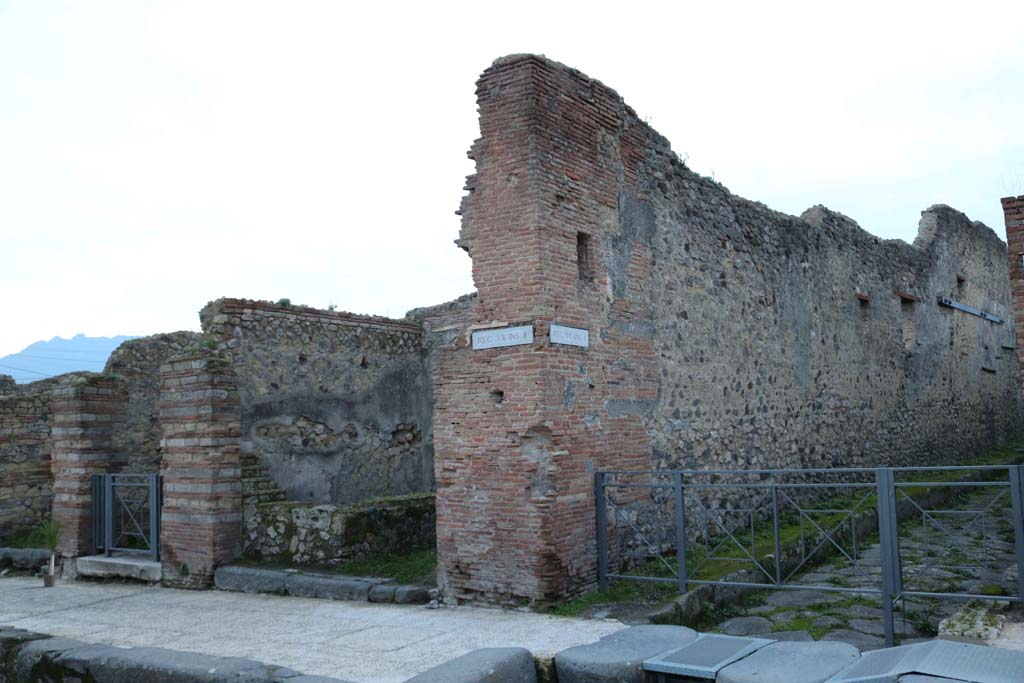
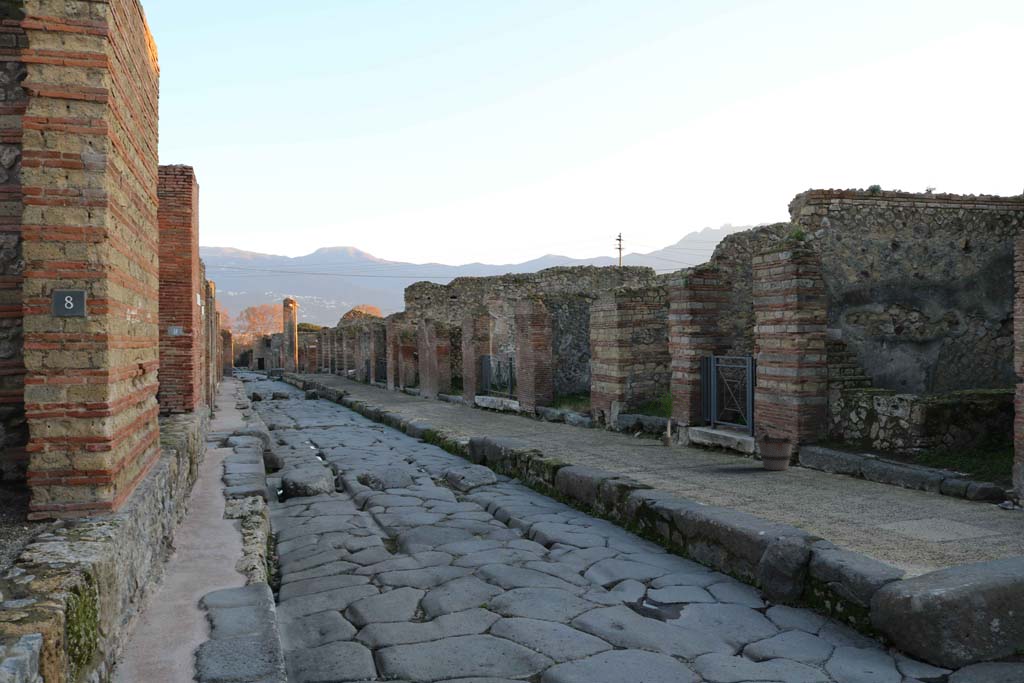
bucket: none [168,558,216,596] -> present [757,435,802,470]

